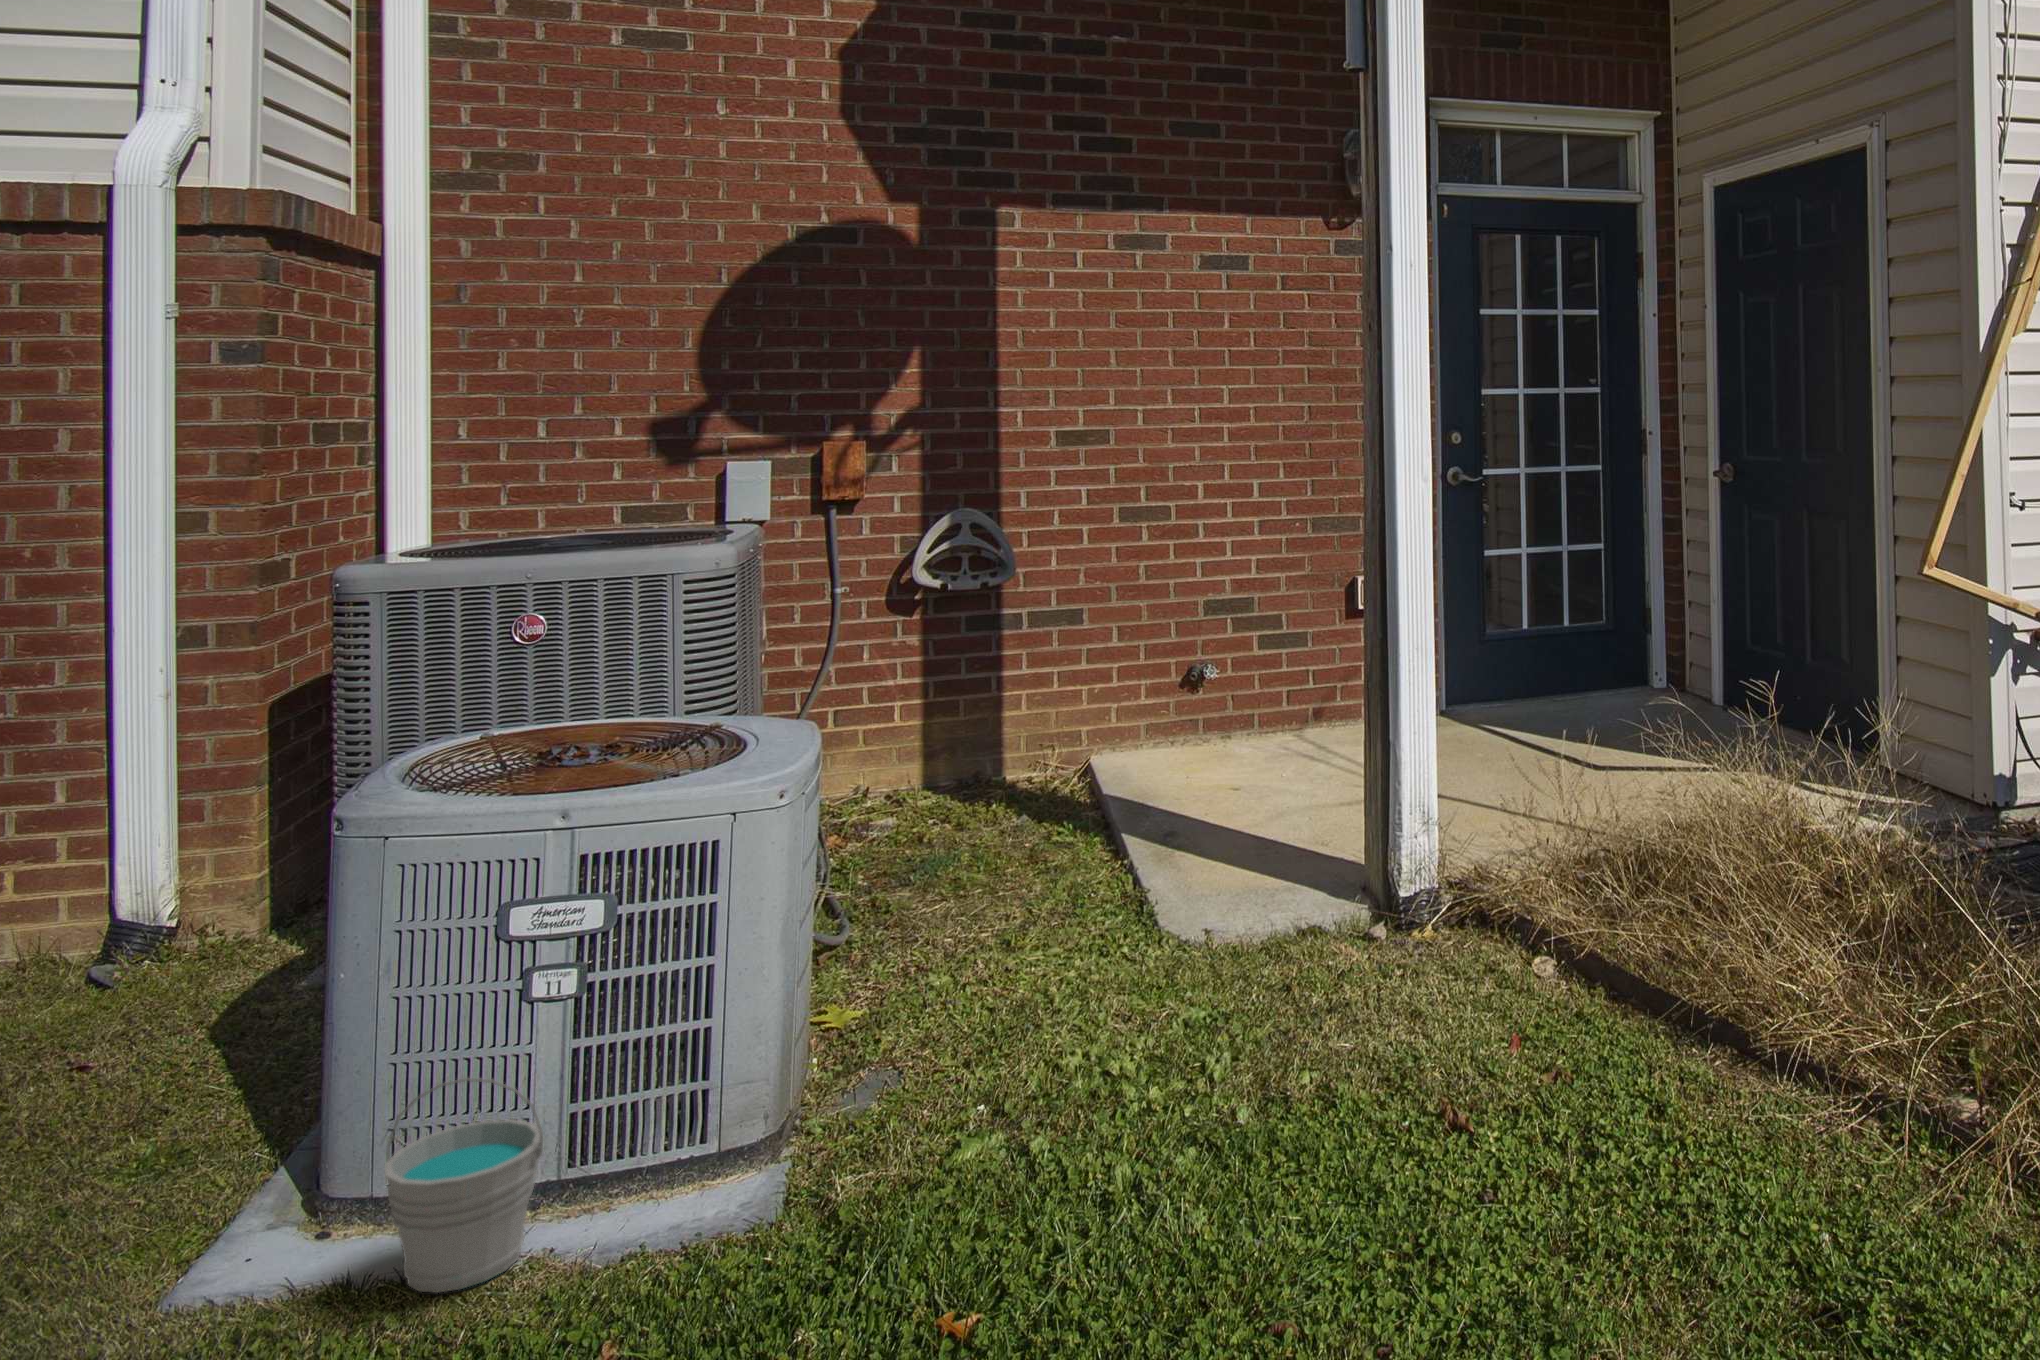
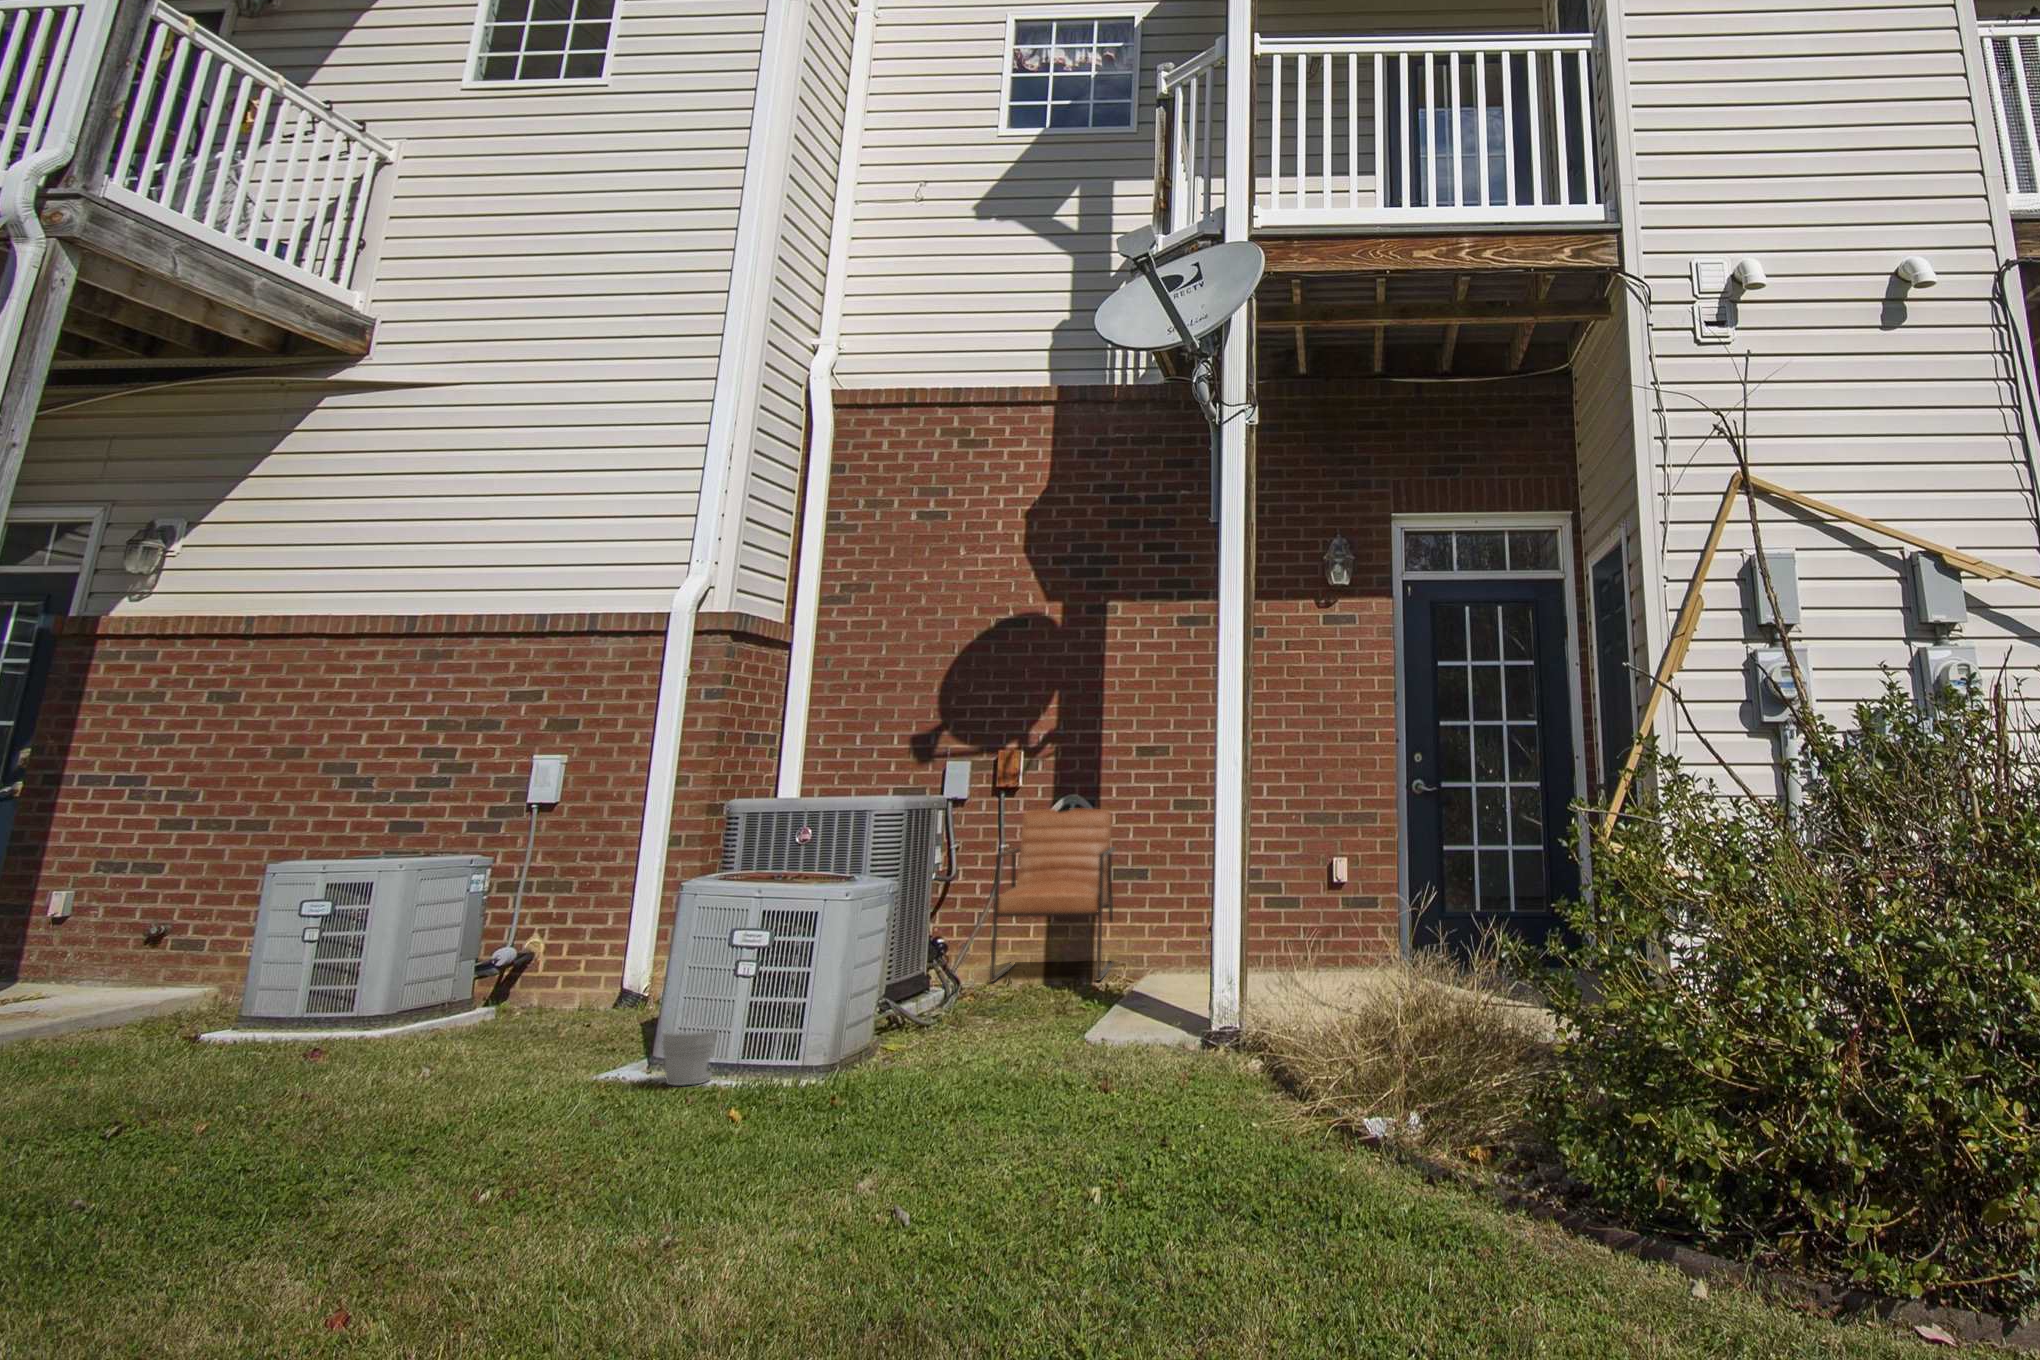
chair: none [855,539,1060,840] -> present [990,808,1115,982]

